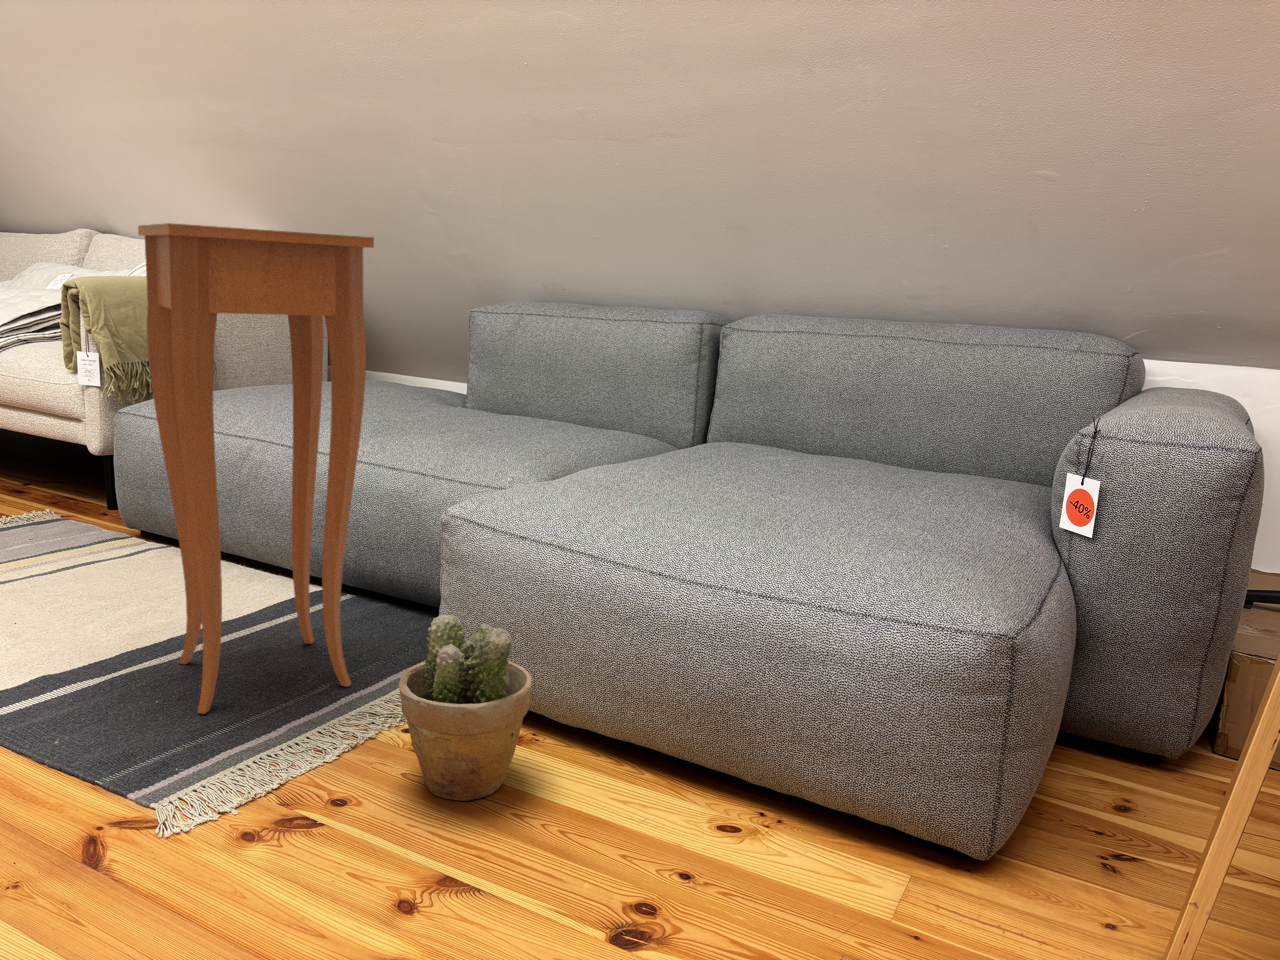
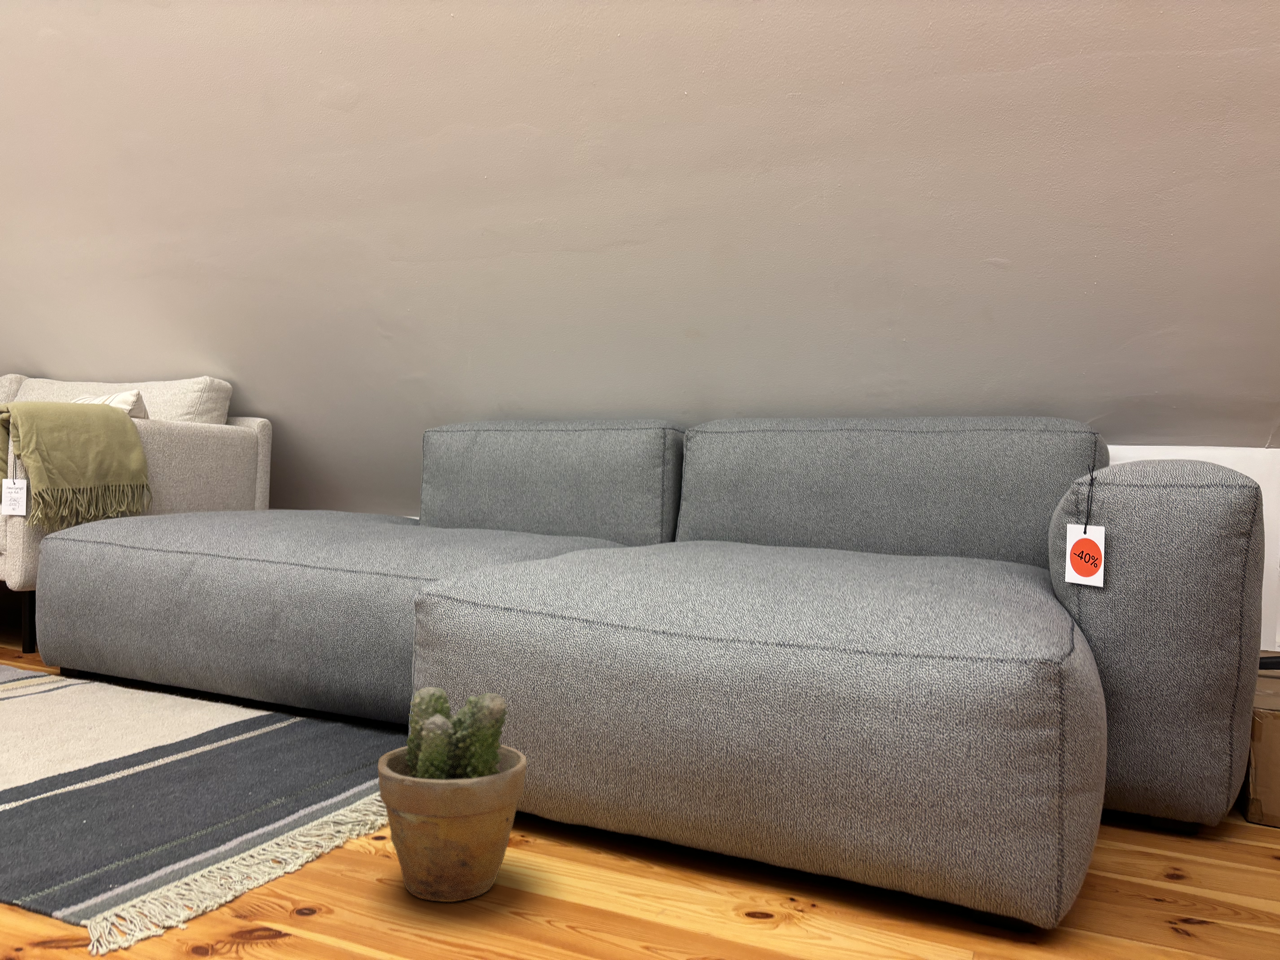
side table: present [138,223,374,714] -> none [94,279,348,831]

